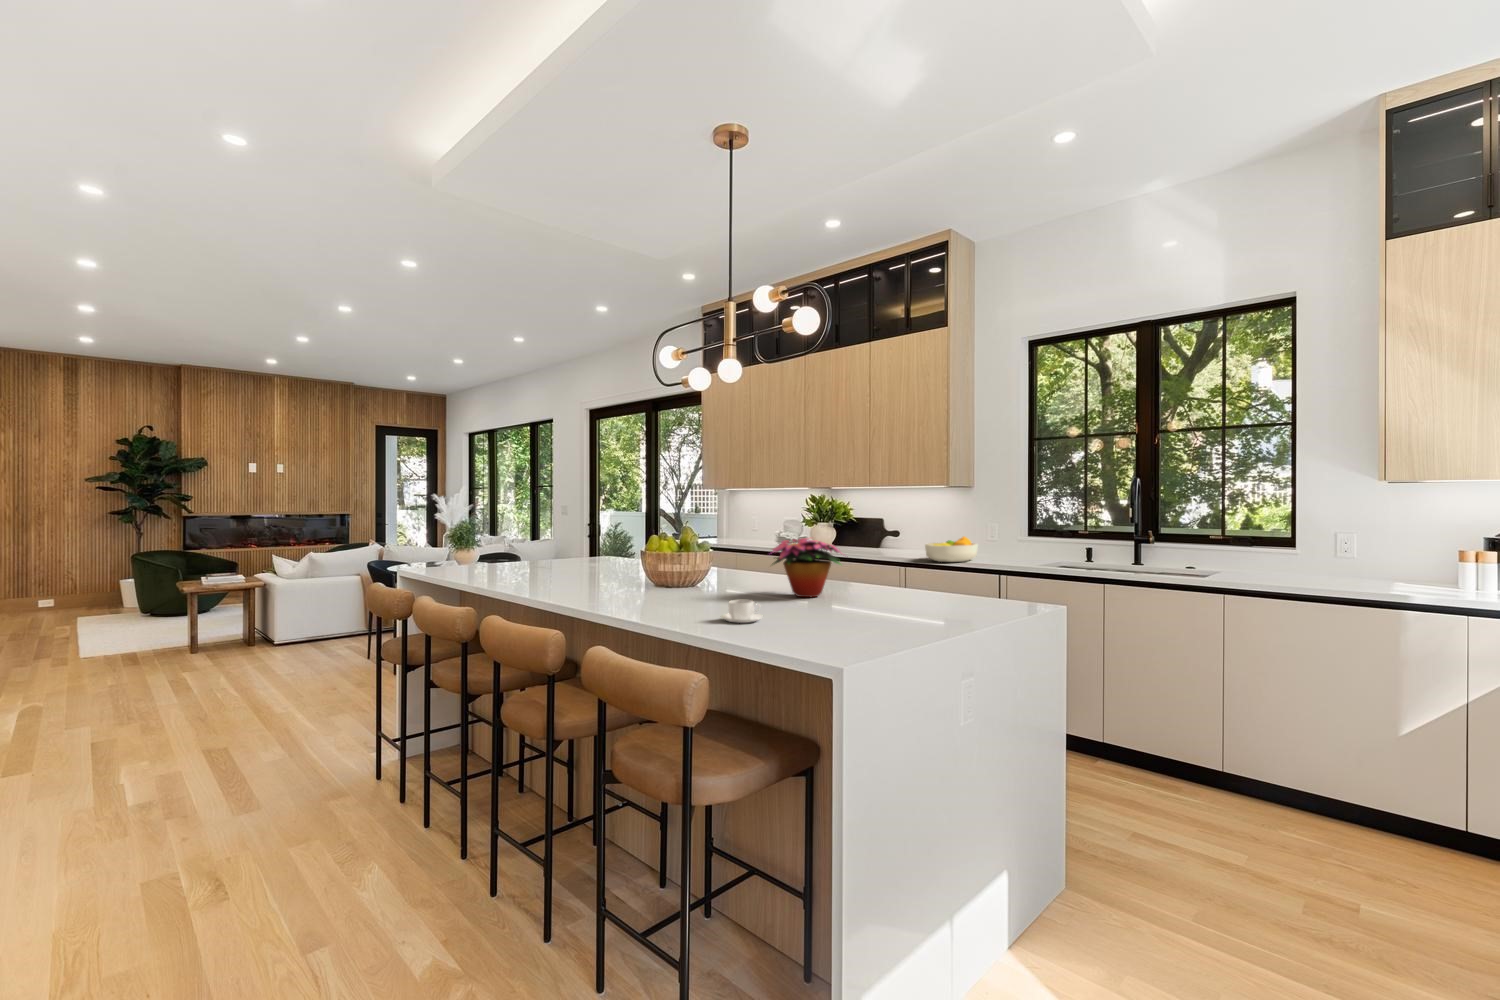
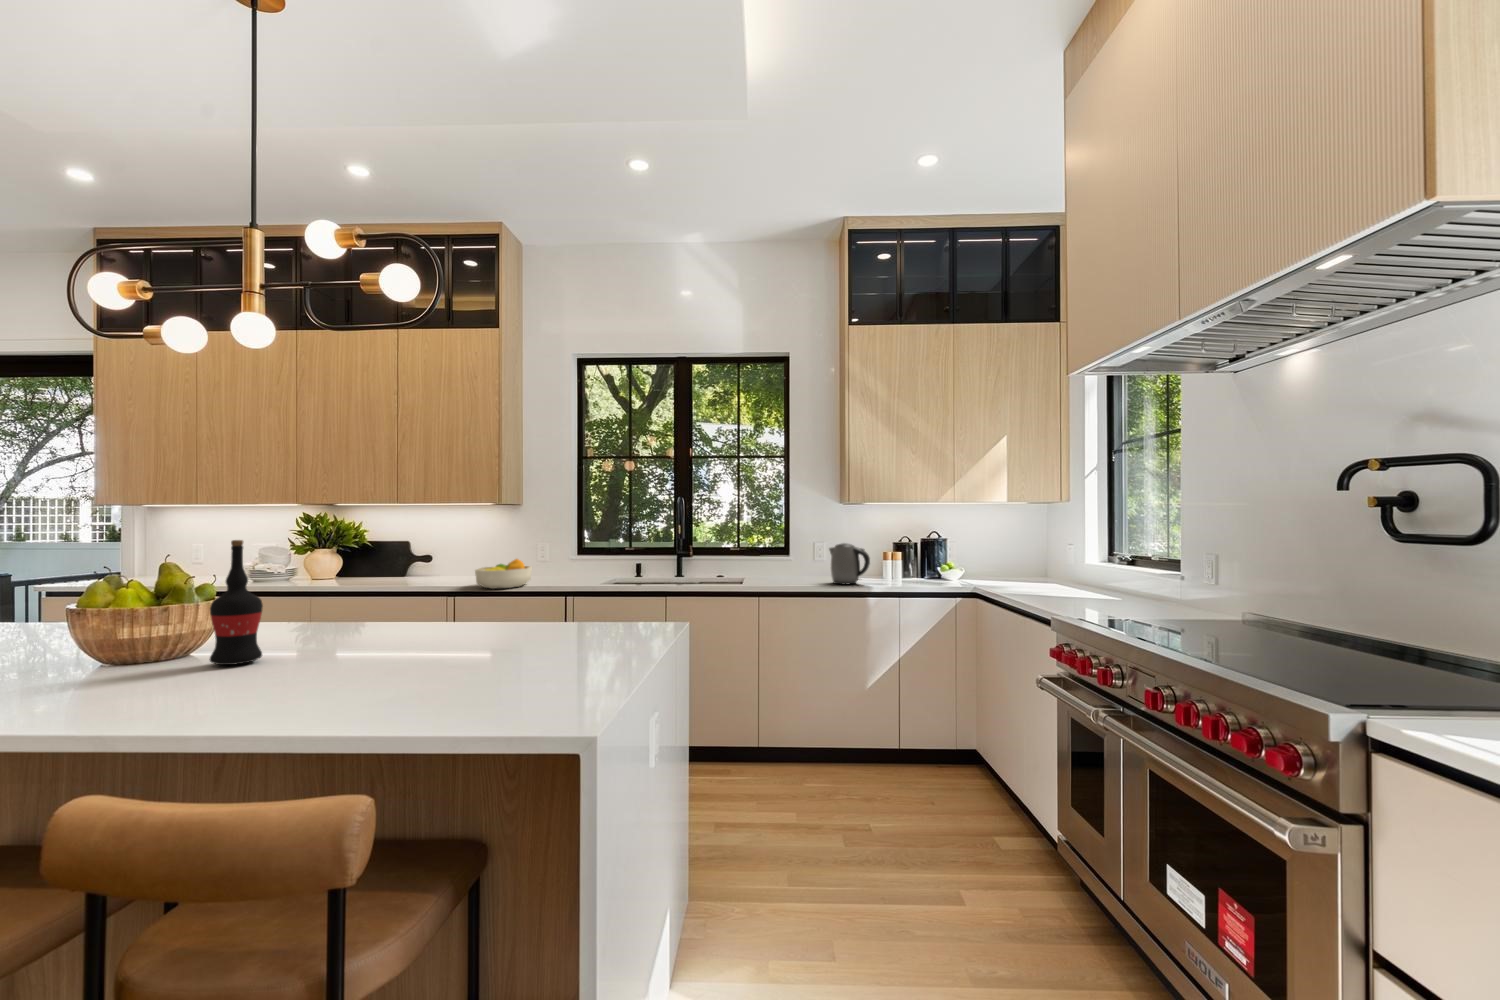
wine bottle: none [698,510,728,594] -> present [209,540,263,665]
kettle: none [1335,534,1401,586] -> present [829,543,870,584]
flower arrangement: present [772,537,840,597] -> none [329,570,455,652]
coffee cup: present [721,600,763,623] -> none [302,668,372,704]

